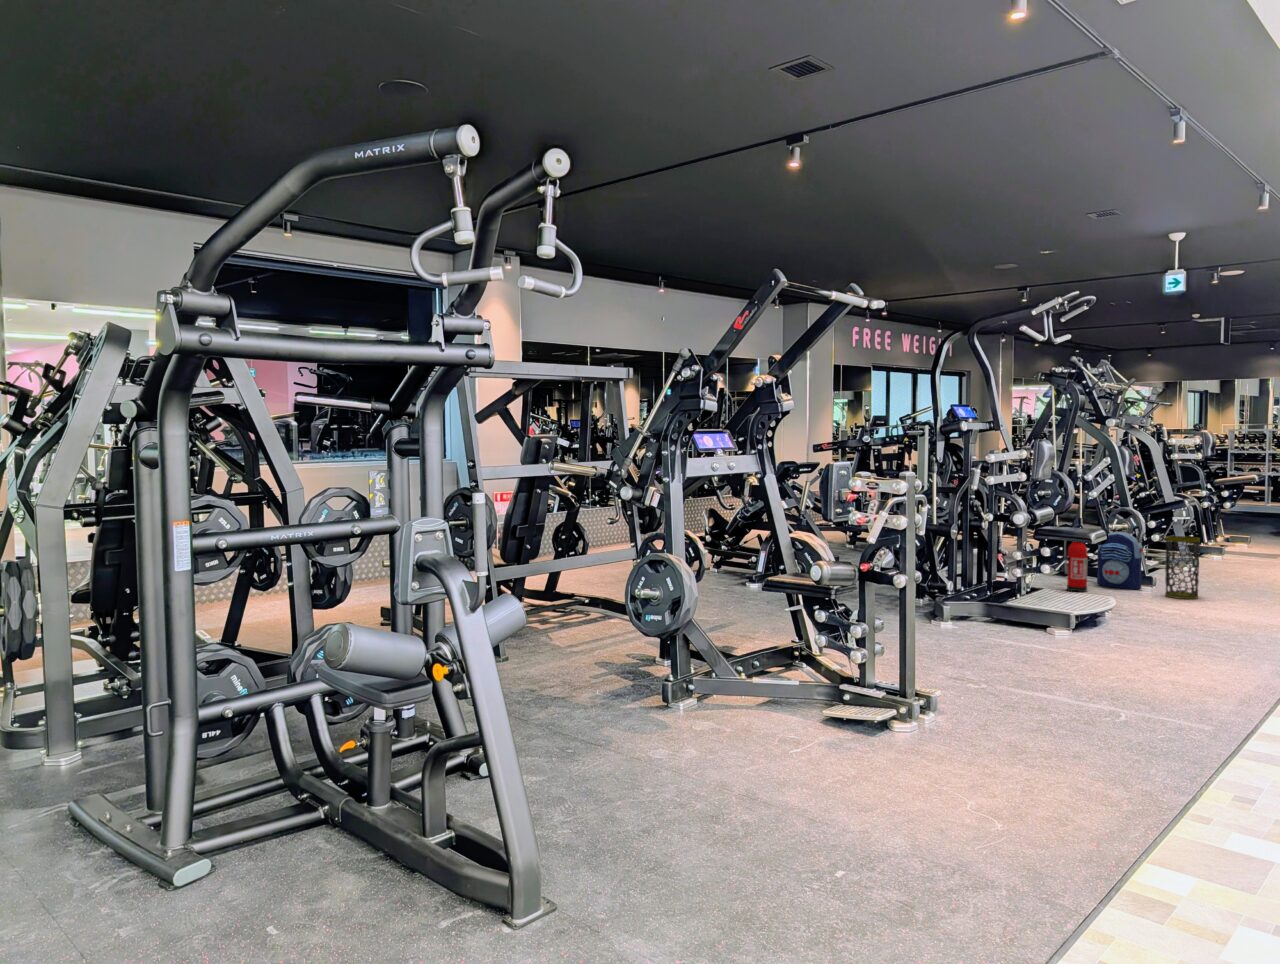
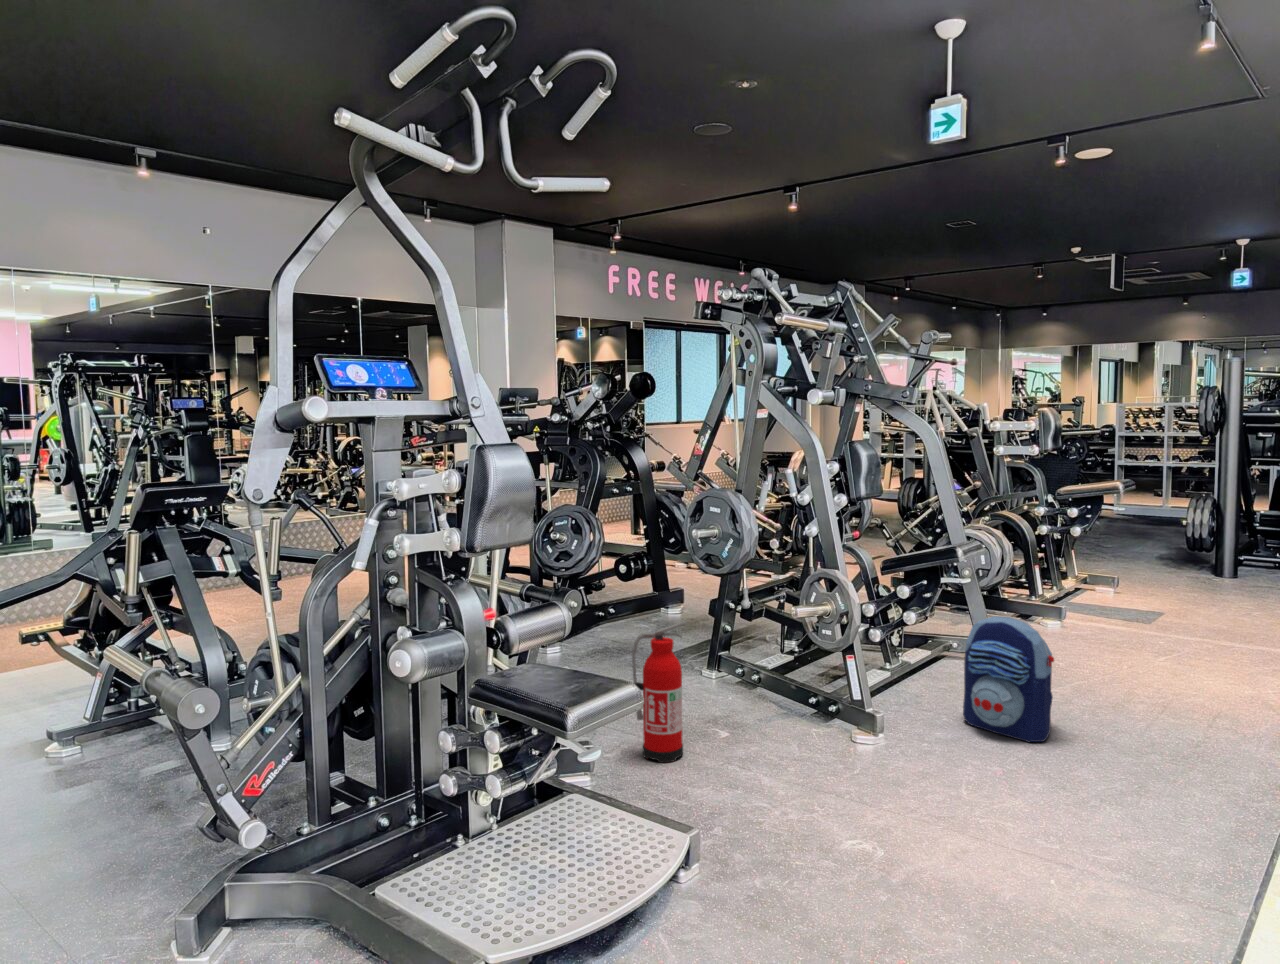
backpack: present [1097,532,1143,589] -> present [963,616,1054,742]
trash can: present [1165,536,1200,599] -> none [823,650,894,809]

